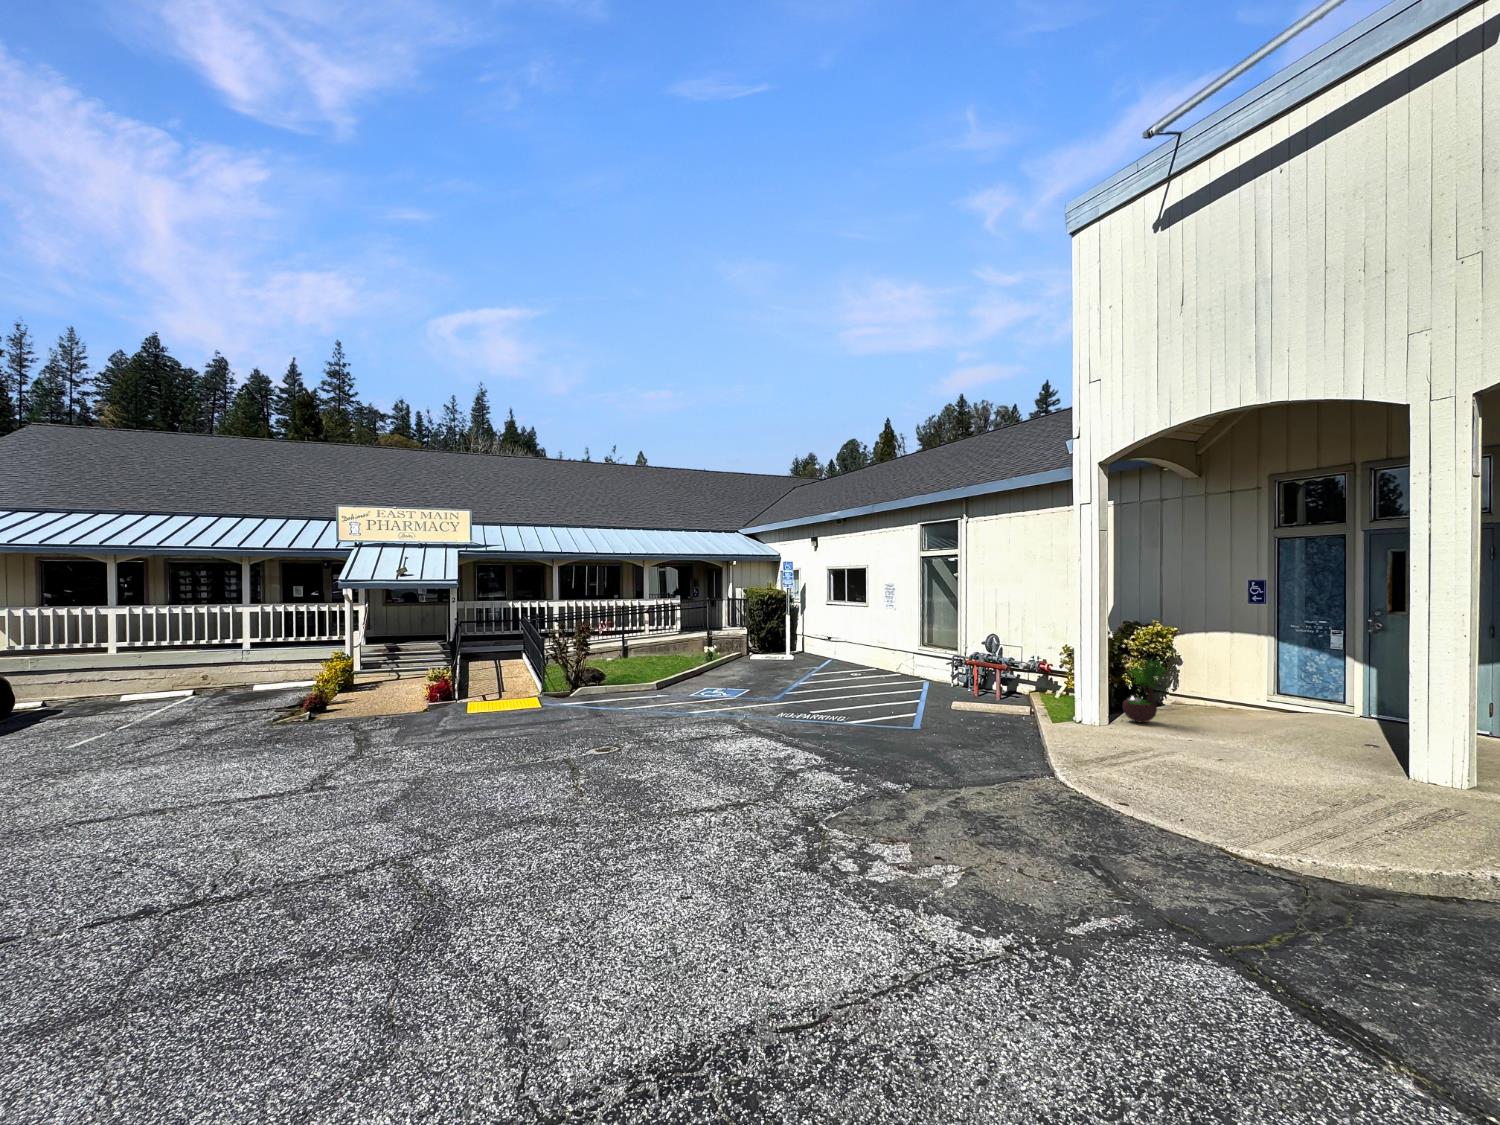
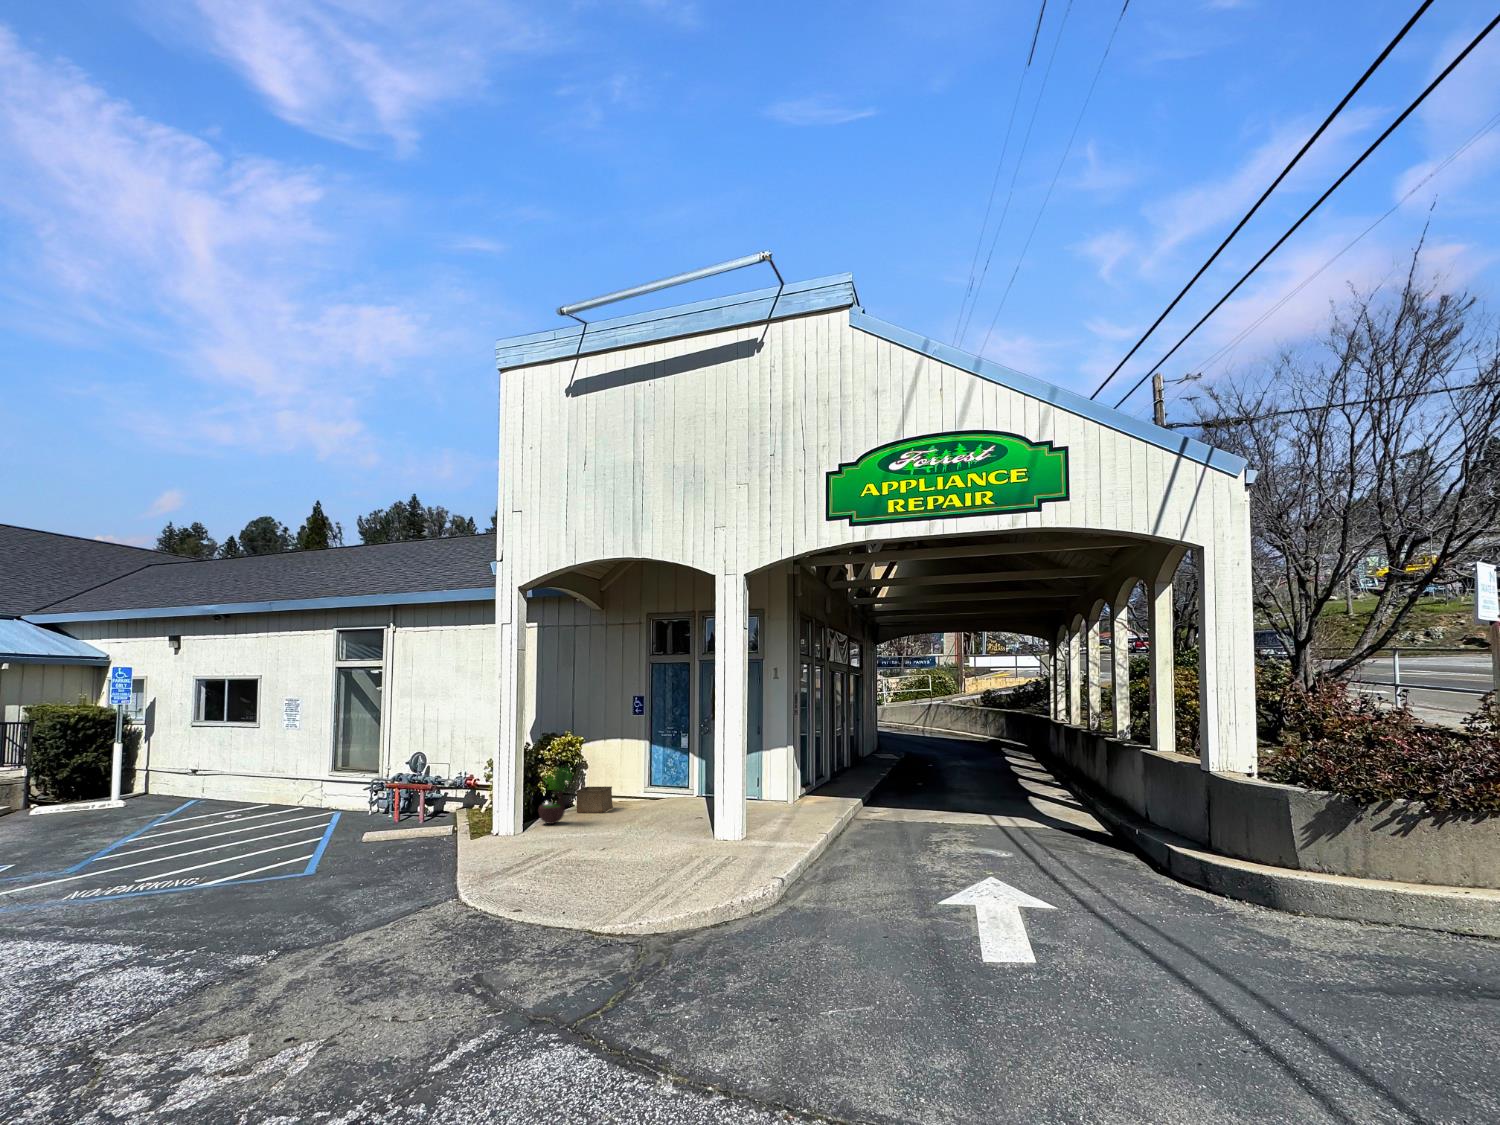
storage bin: none [1170,685,1221,718] -> present [576,786,613,813]

